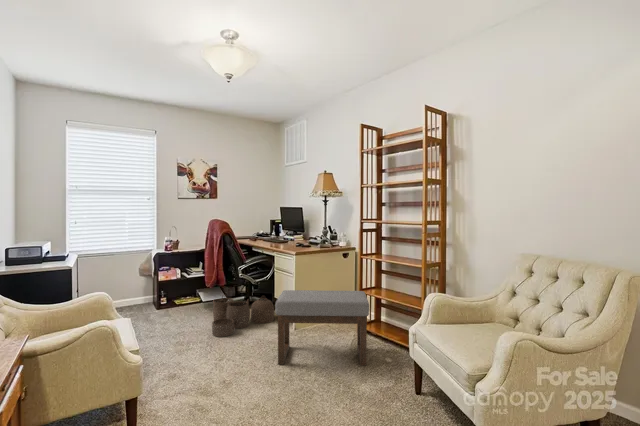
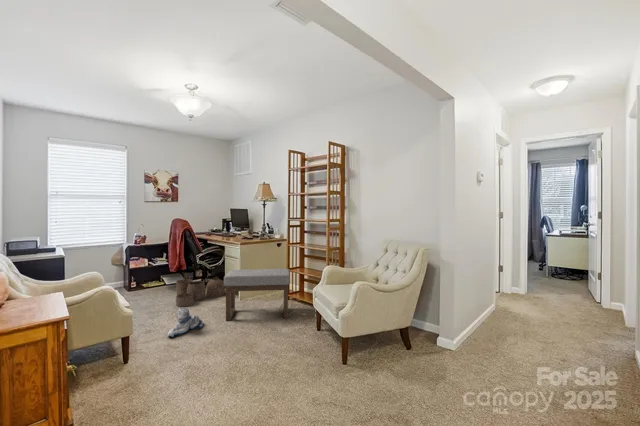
plush toy: none [197,345,247,390] -> present [167,308,203,337]

